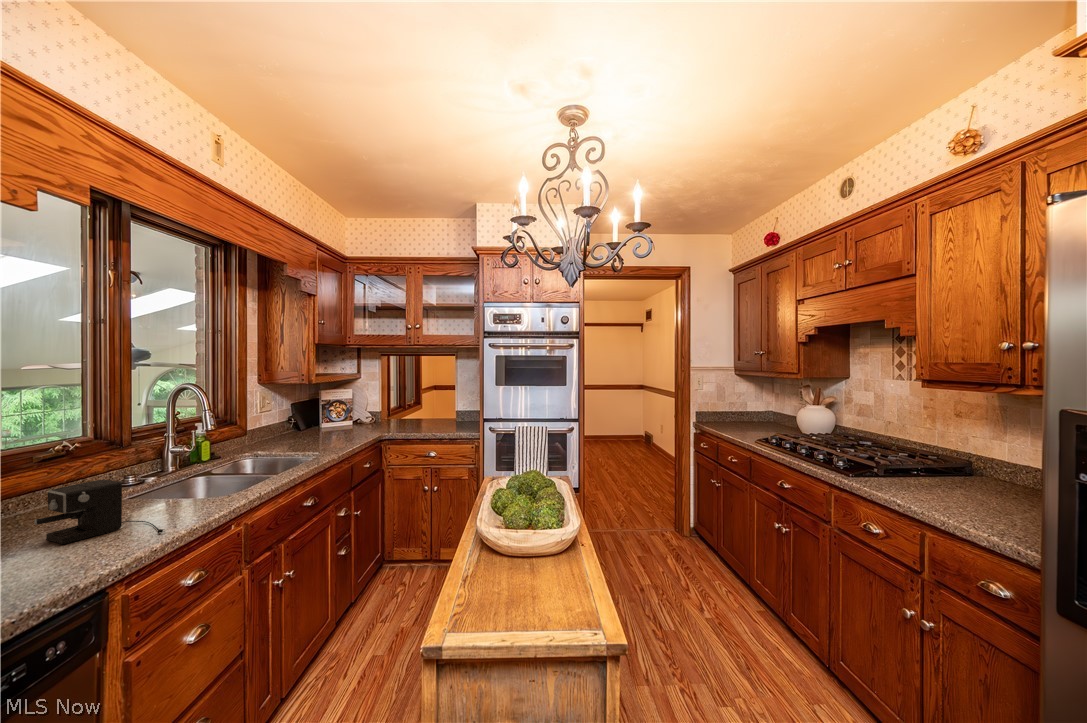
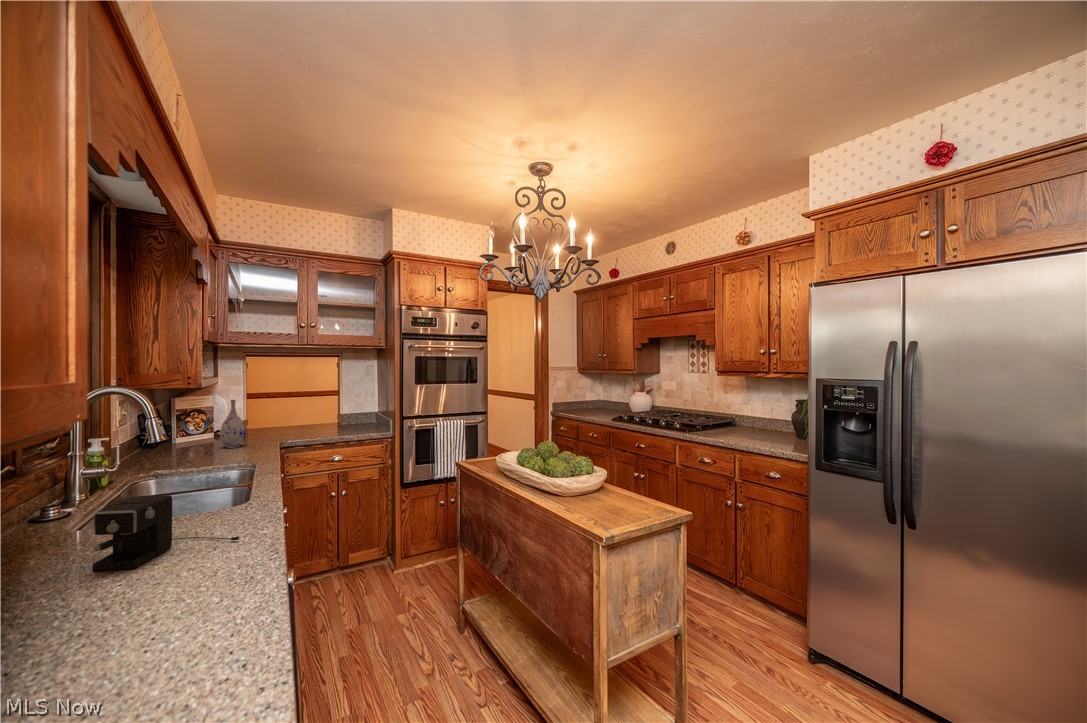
vase: none [343,394,362,436] -> present [220,400,245,448]

